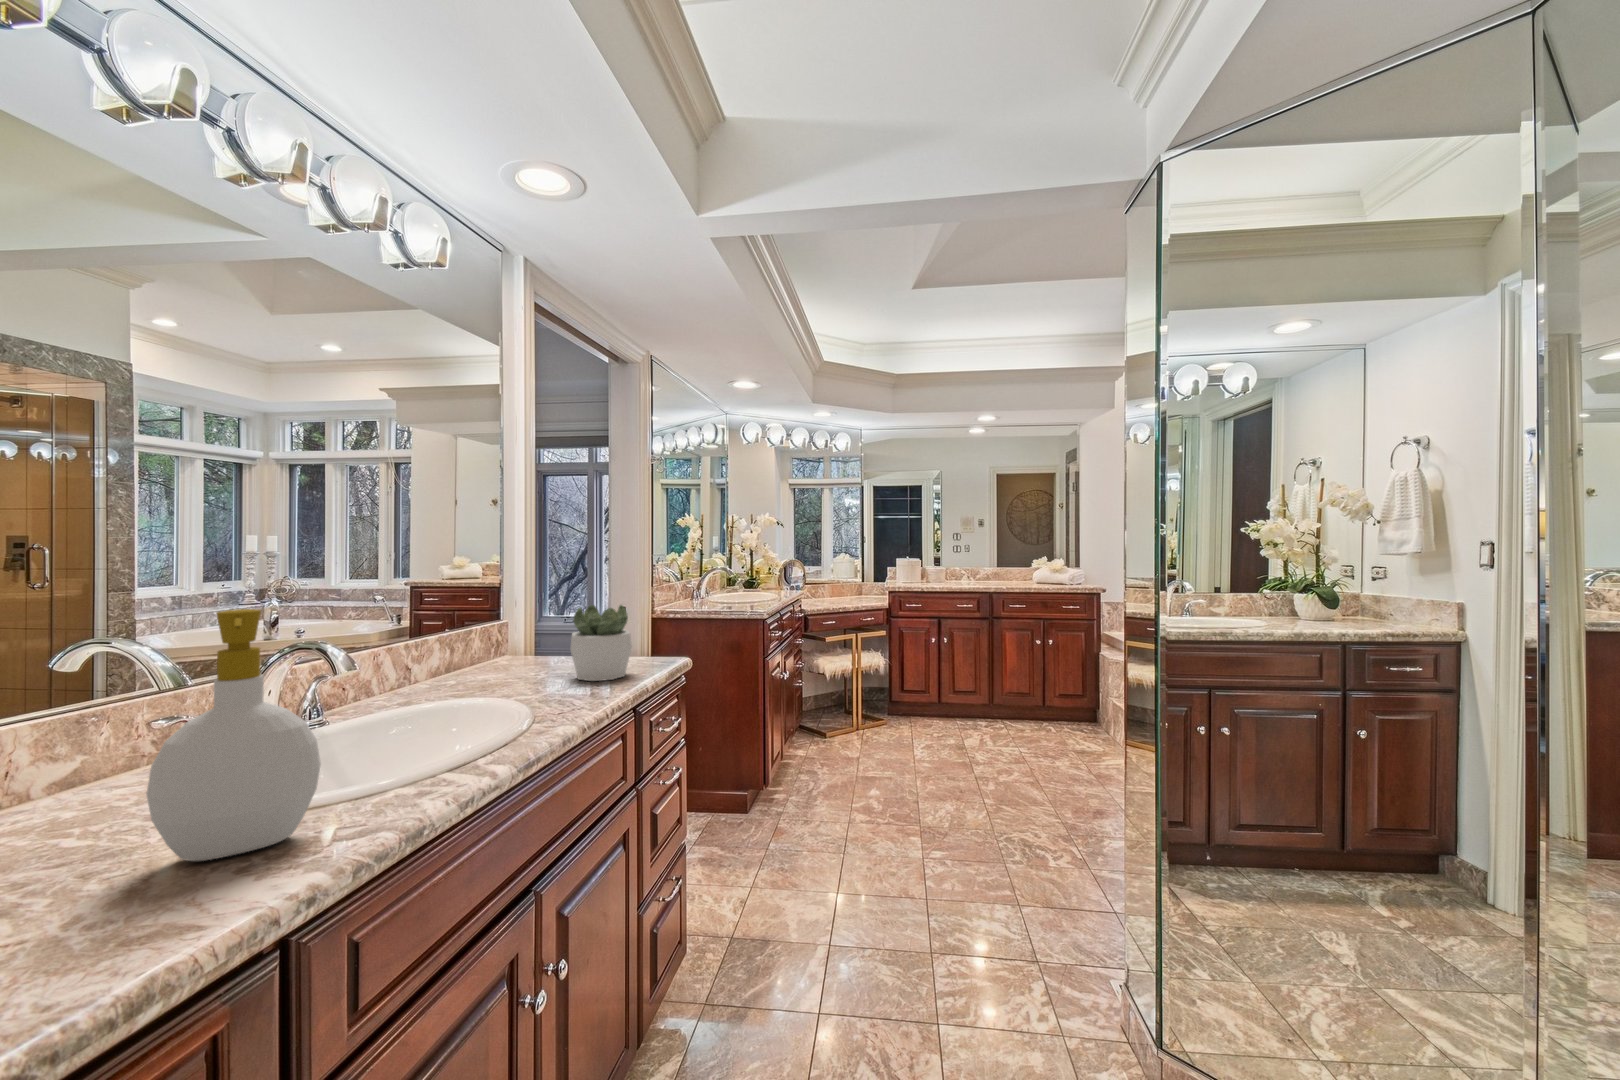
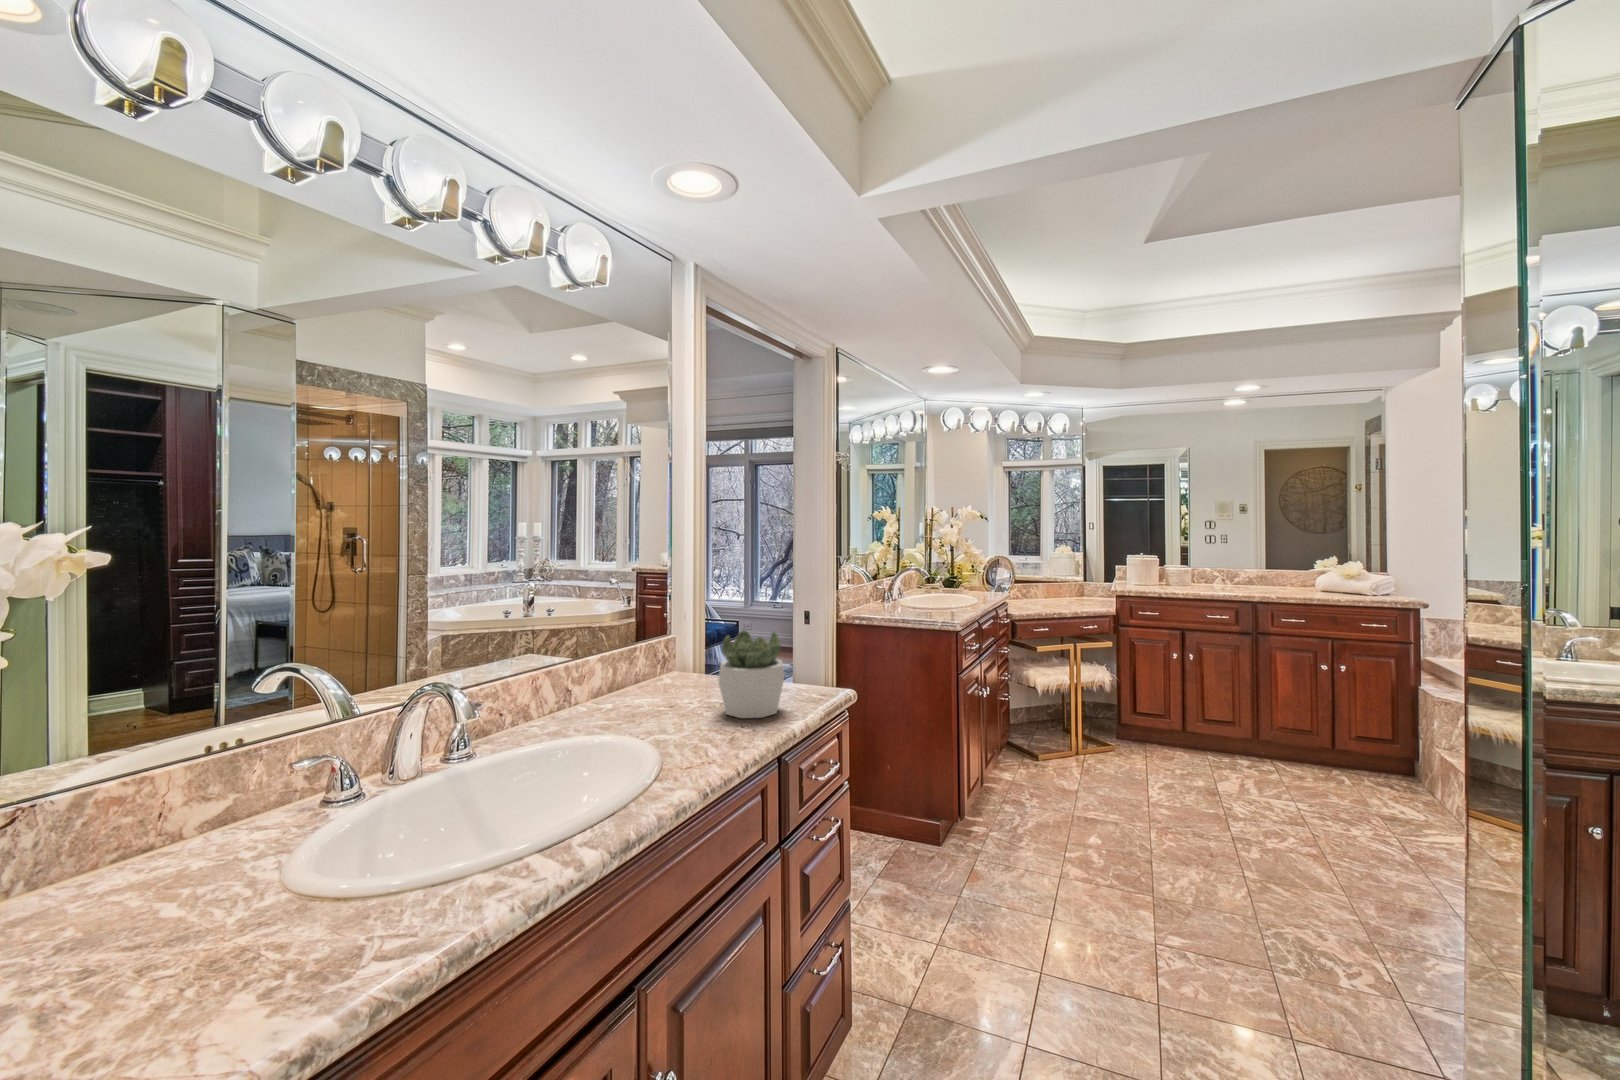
soap bottle: present [146,609,321,861] -> none [166,691,353,981]

